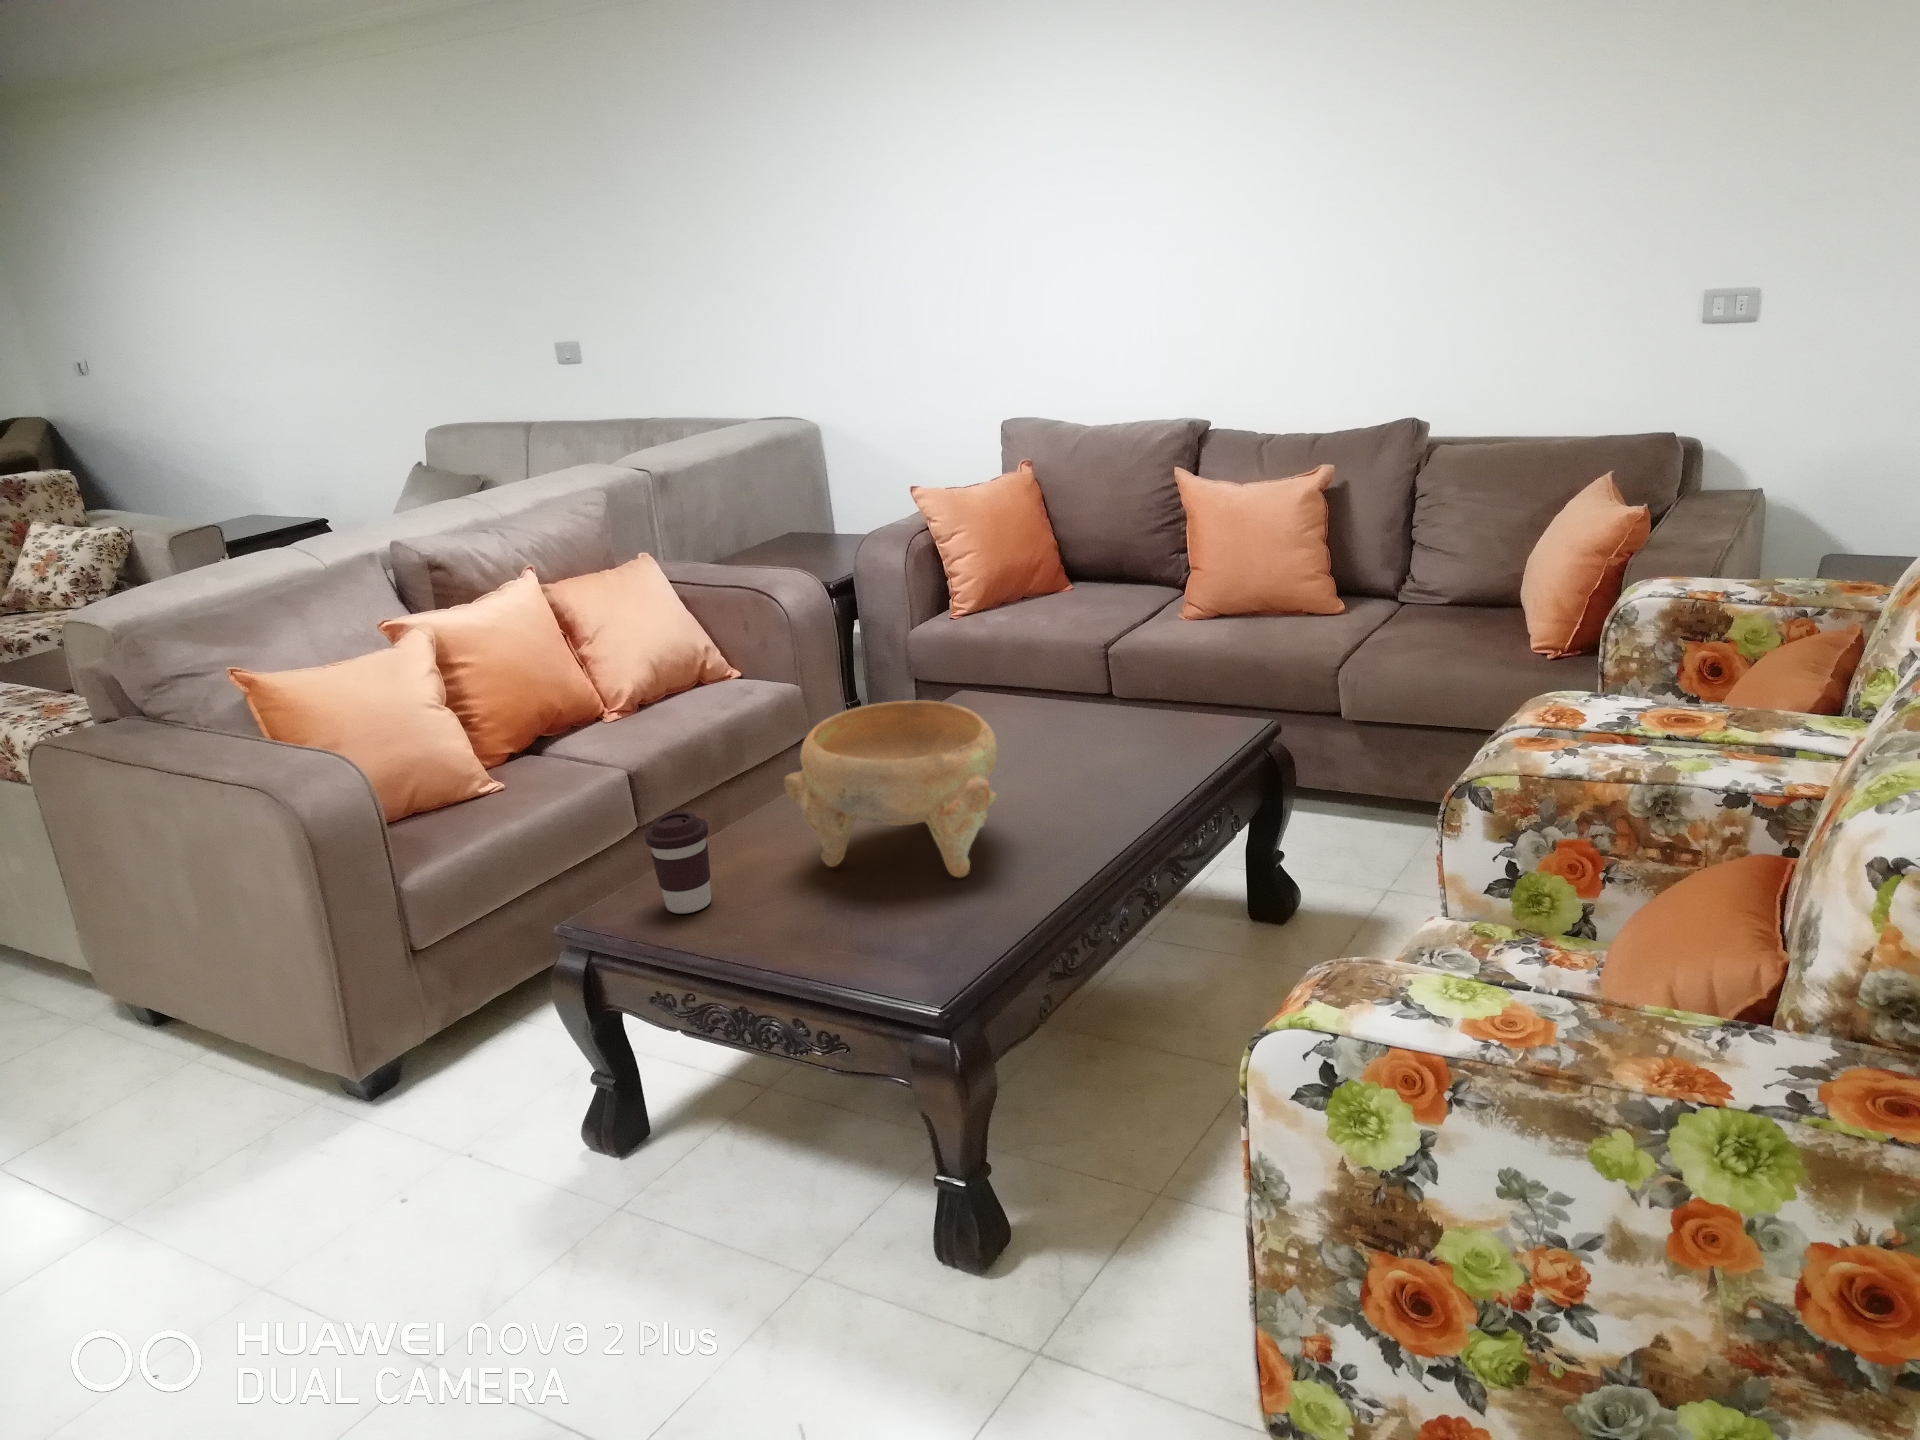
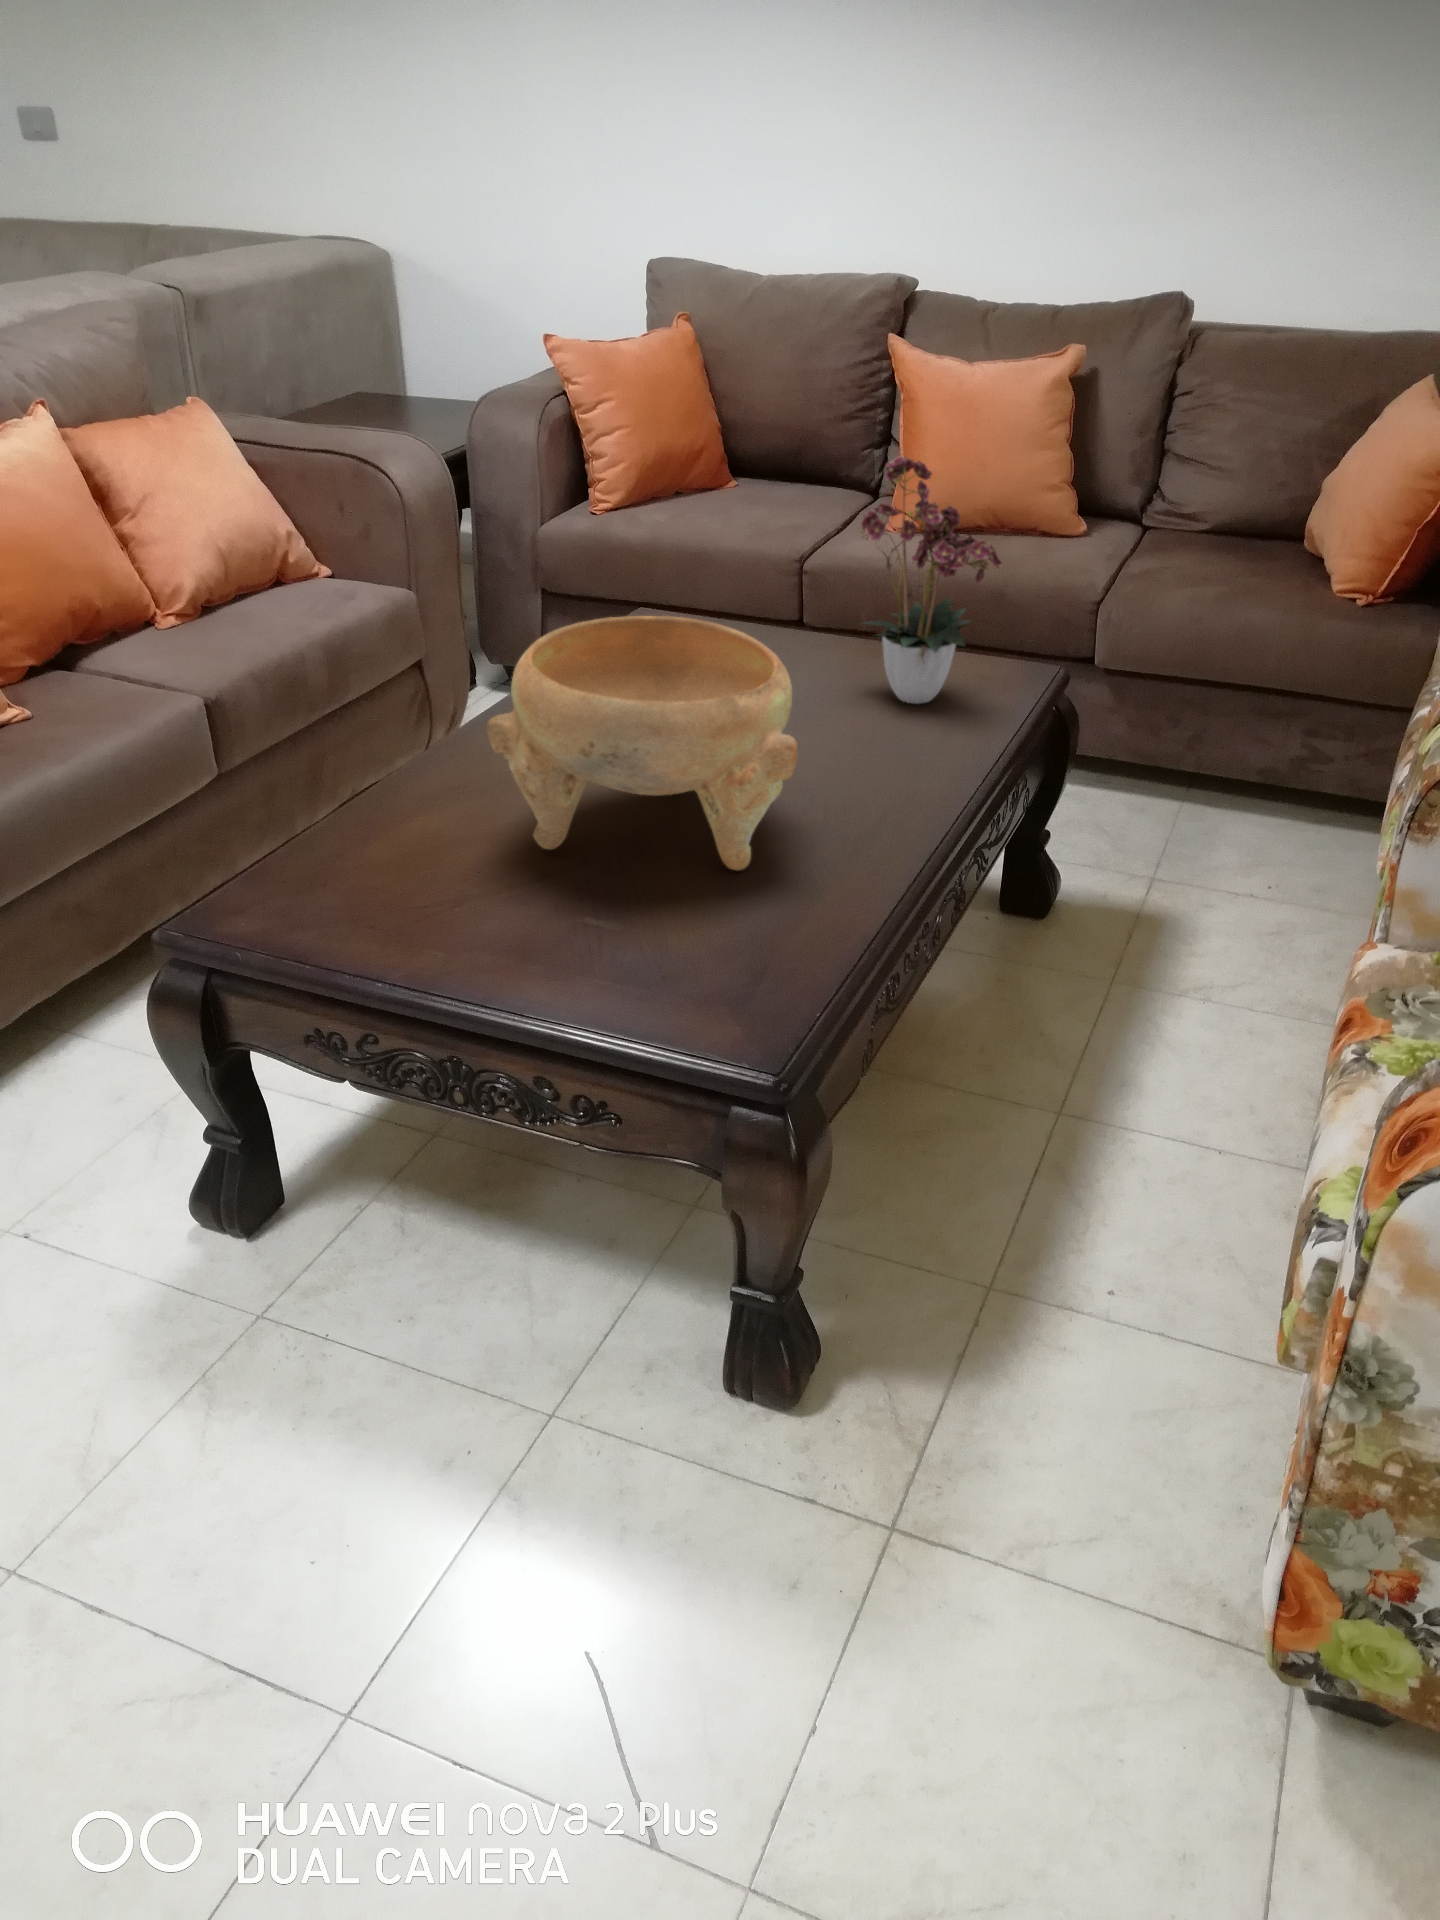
flower arrangement: none [1078,568,1192,755] -> present [861,457,1002,704]
coffee cup: present [645,812,711,913] -> none [286,767,381,916]

